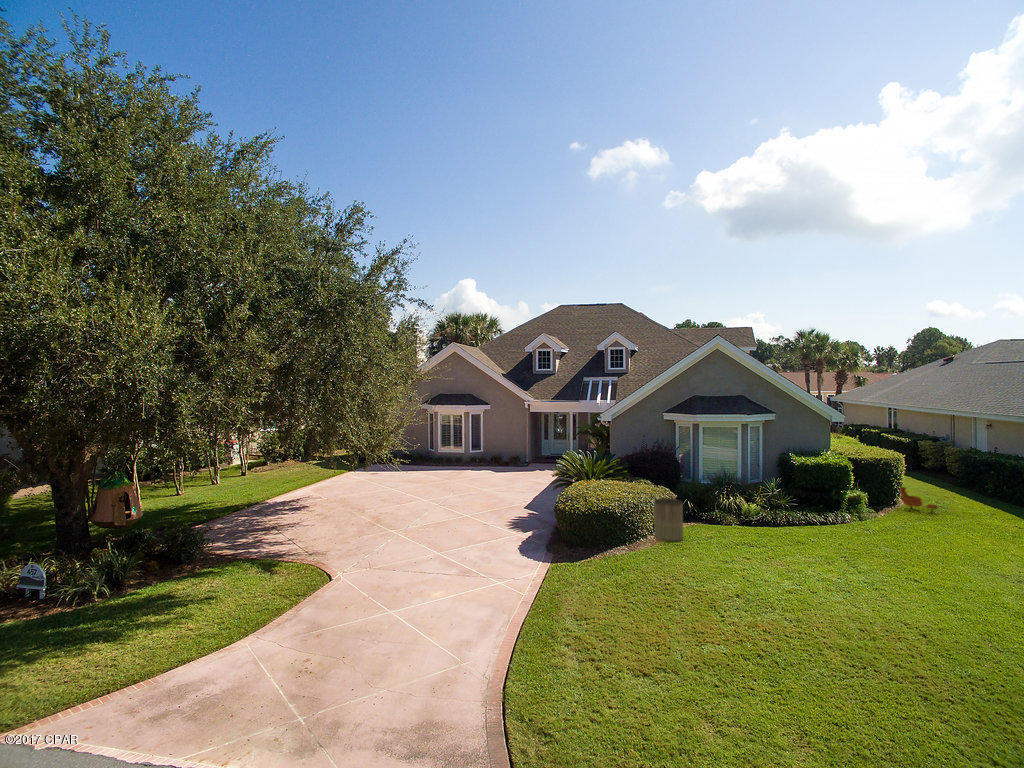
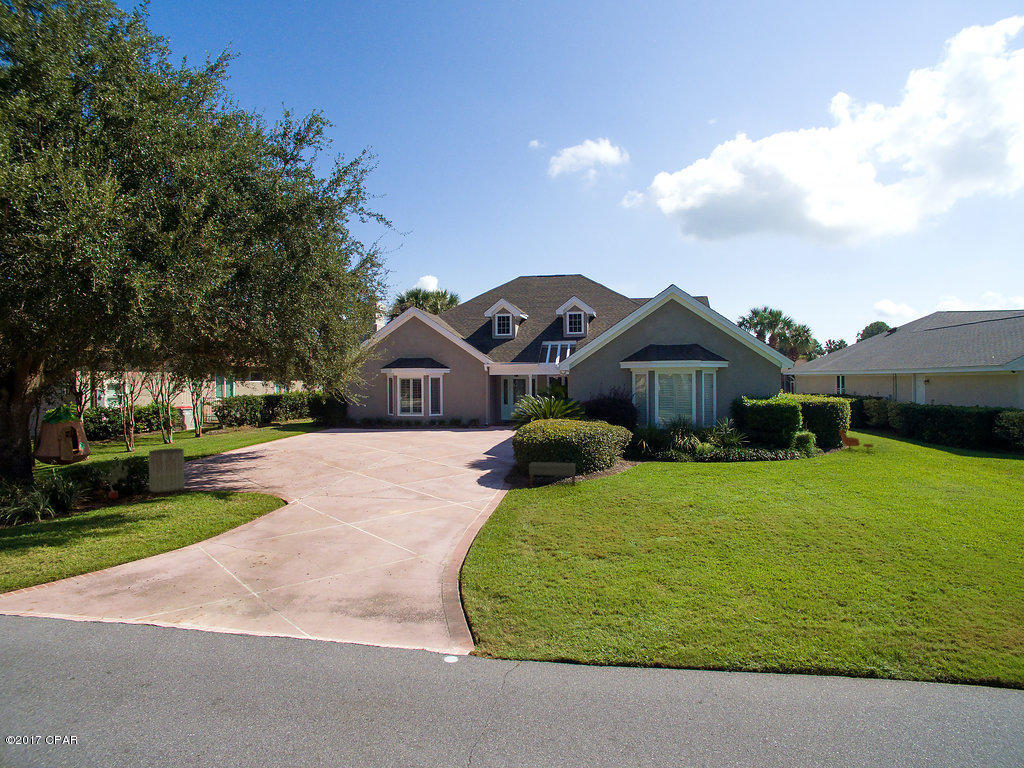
trash can: present [654,498,683,542] -> present [149,448,184,493]
potted tree: none [152,532,180,570] -> present [99,462,128,499]
bench: none [566,534,614,562] -> present [529,462,575,485]

